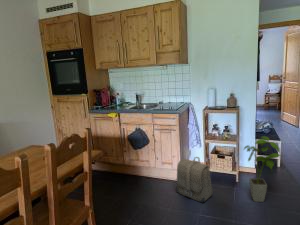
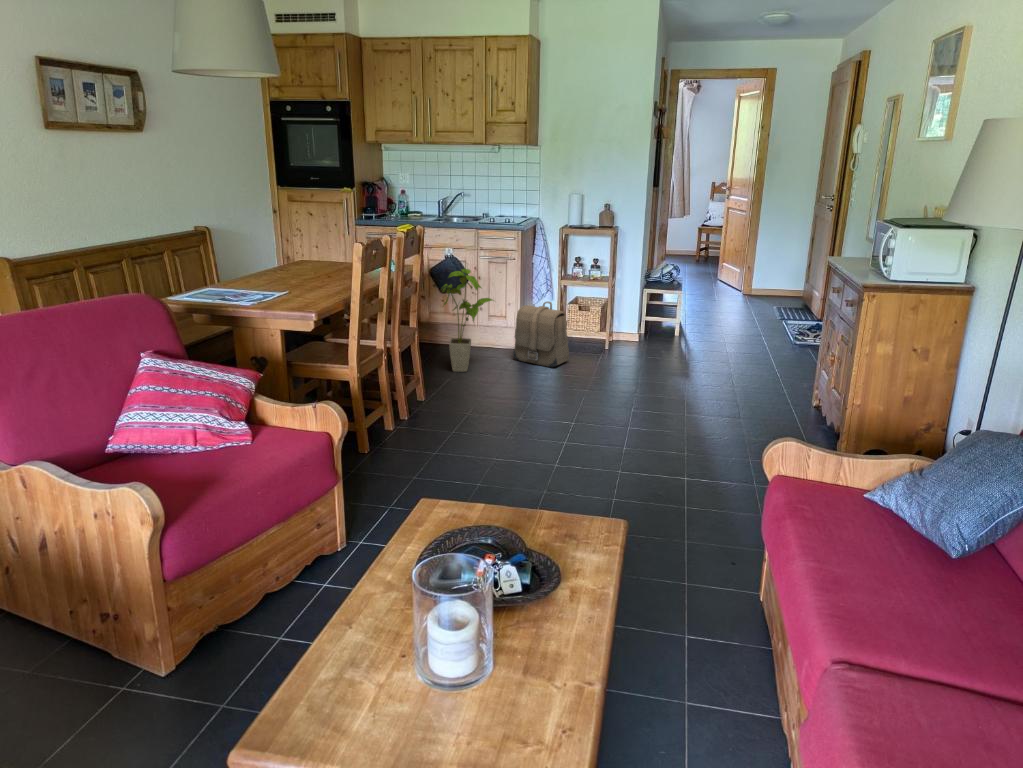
house plant: present [244,136,280,202] -> present [442,269,493,372]

